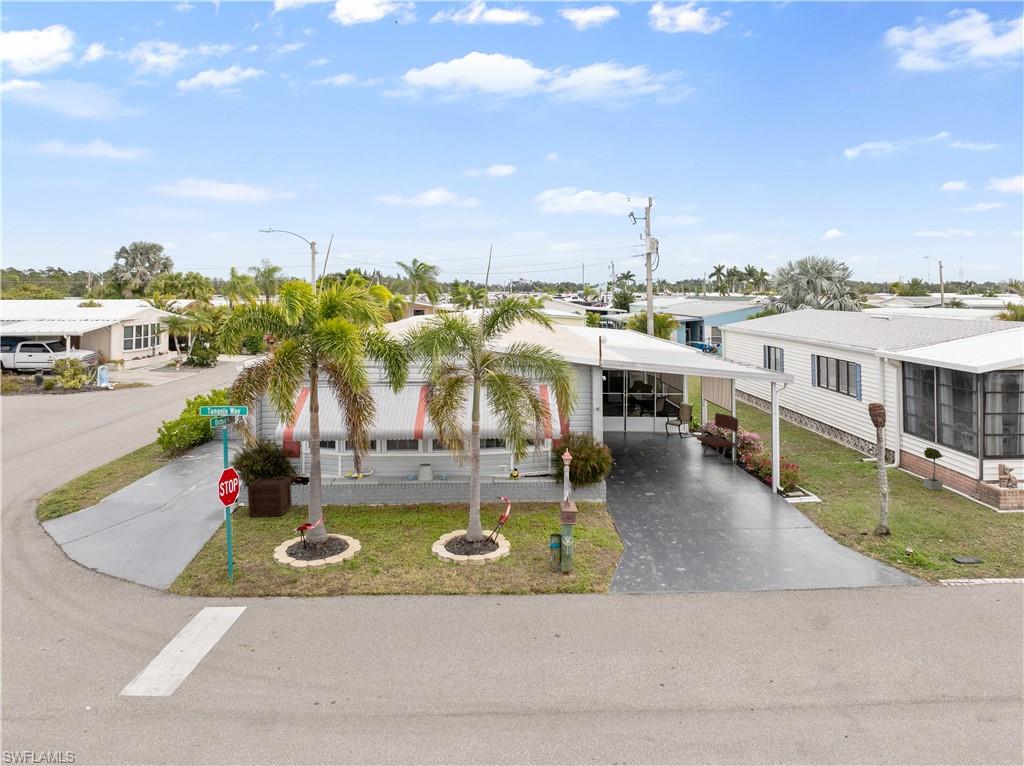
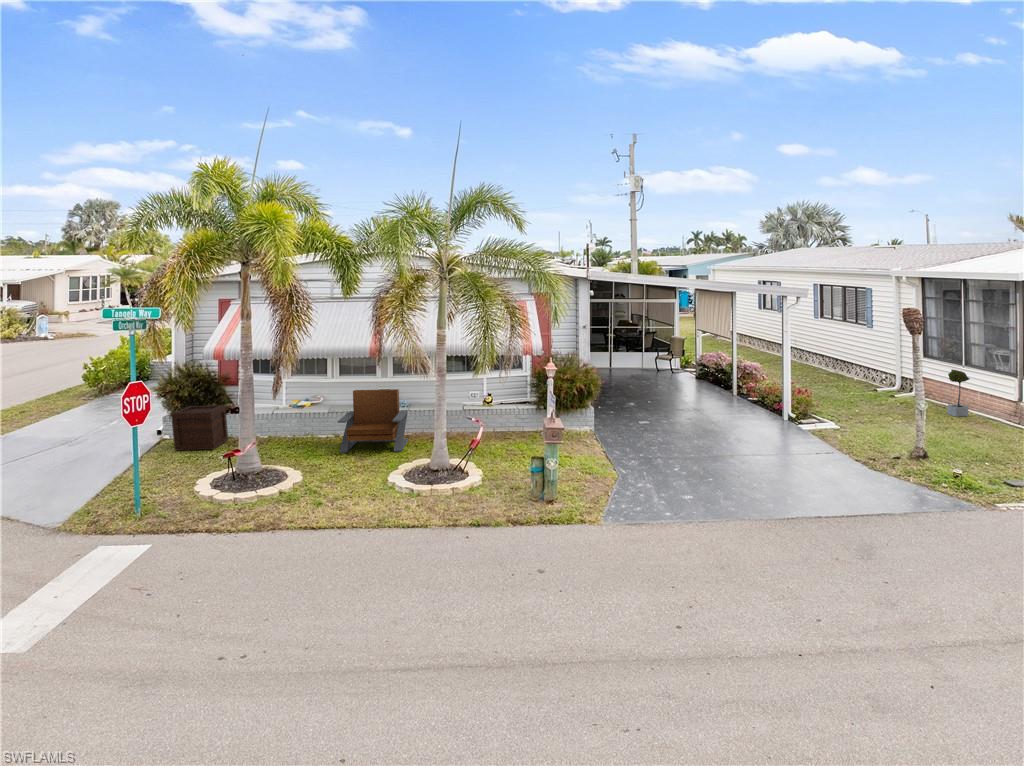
bench: present [697,413,738,464] -> none [692,342,738,397]
lounge chair: none [387,465,445,521] -> present [338,389,409,453]

